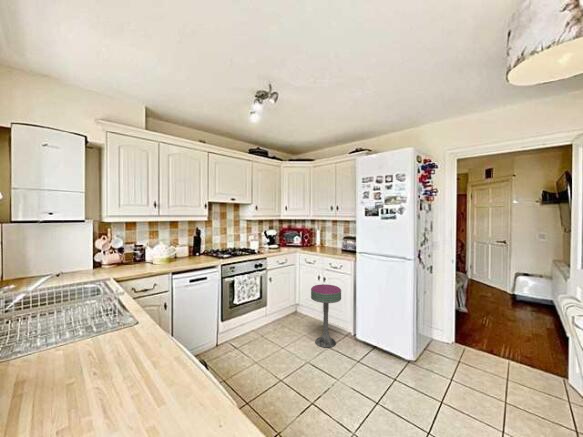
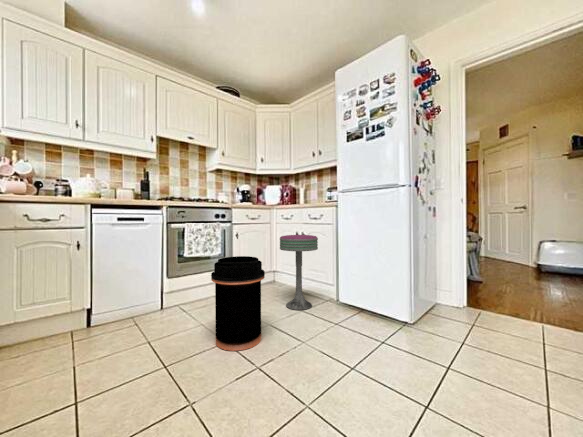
trash can: none [272,315,311,391] -> present [211,256,265,351]

